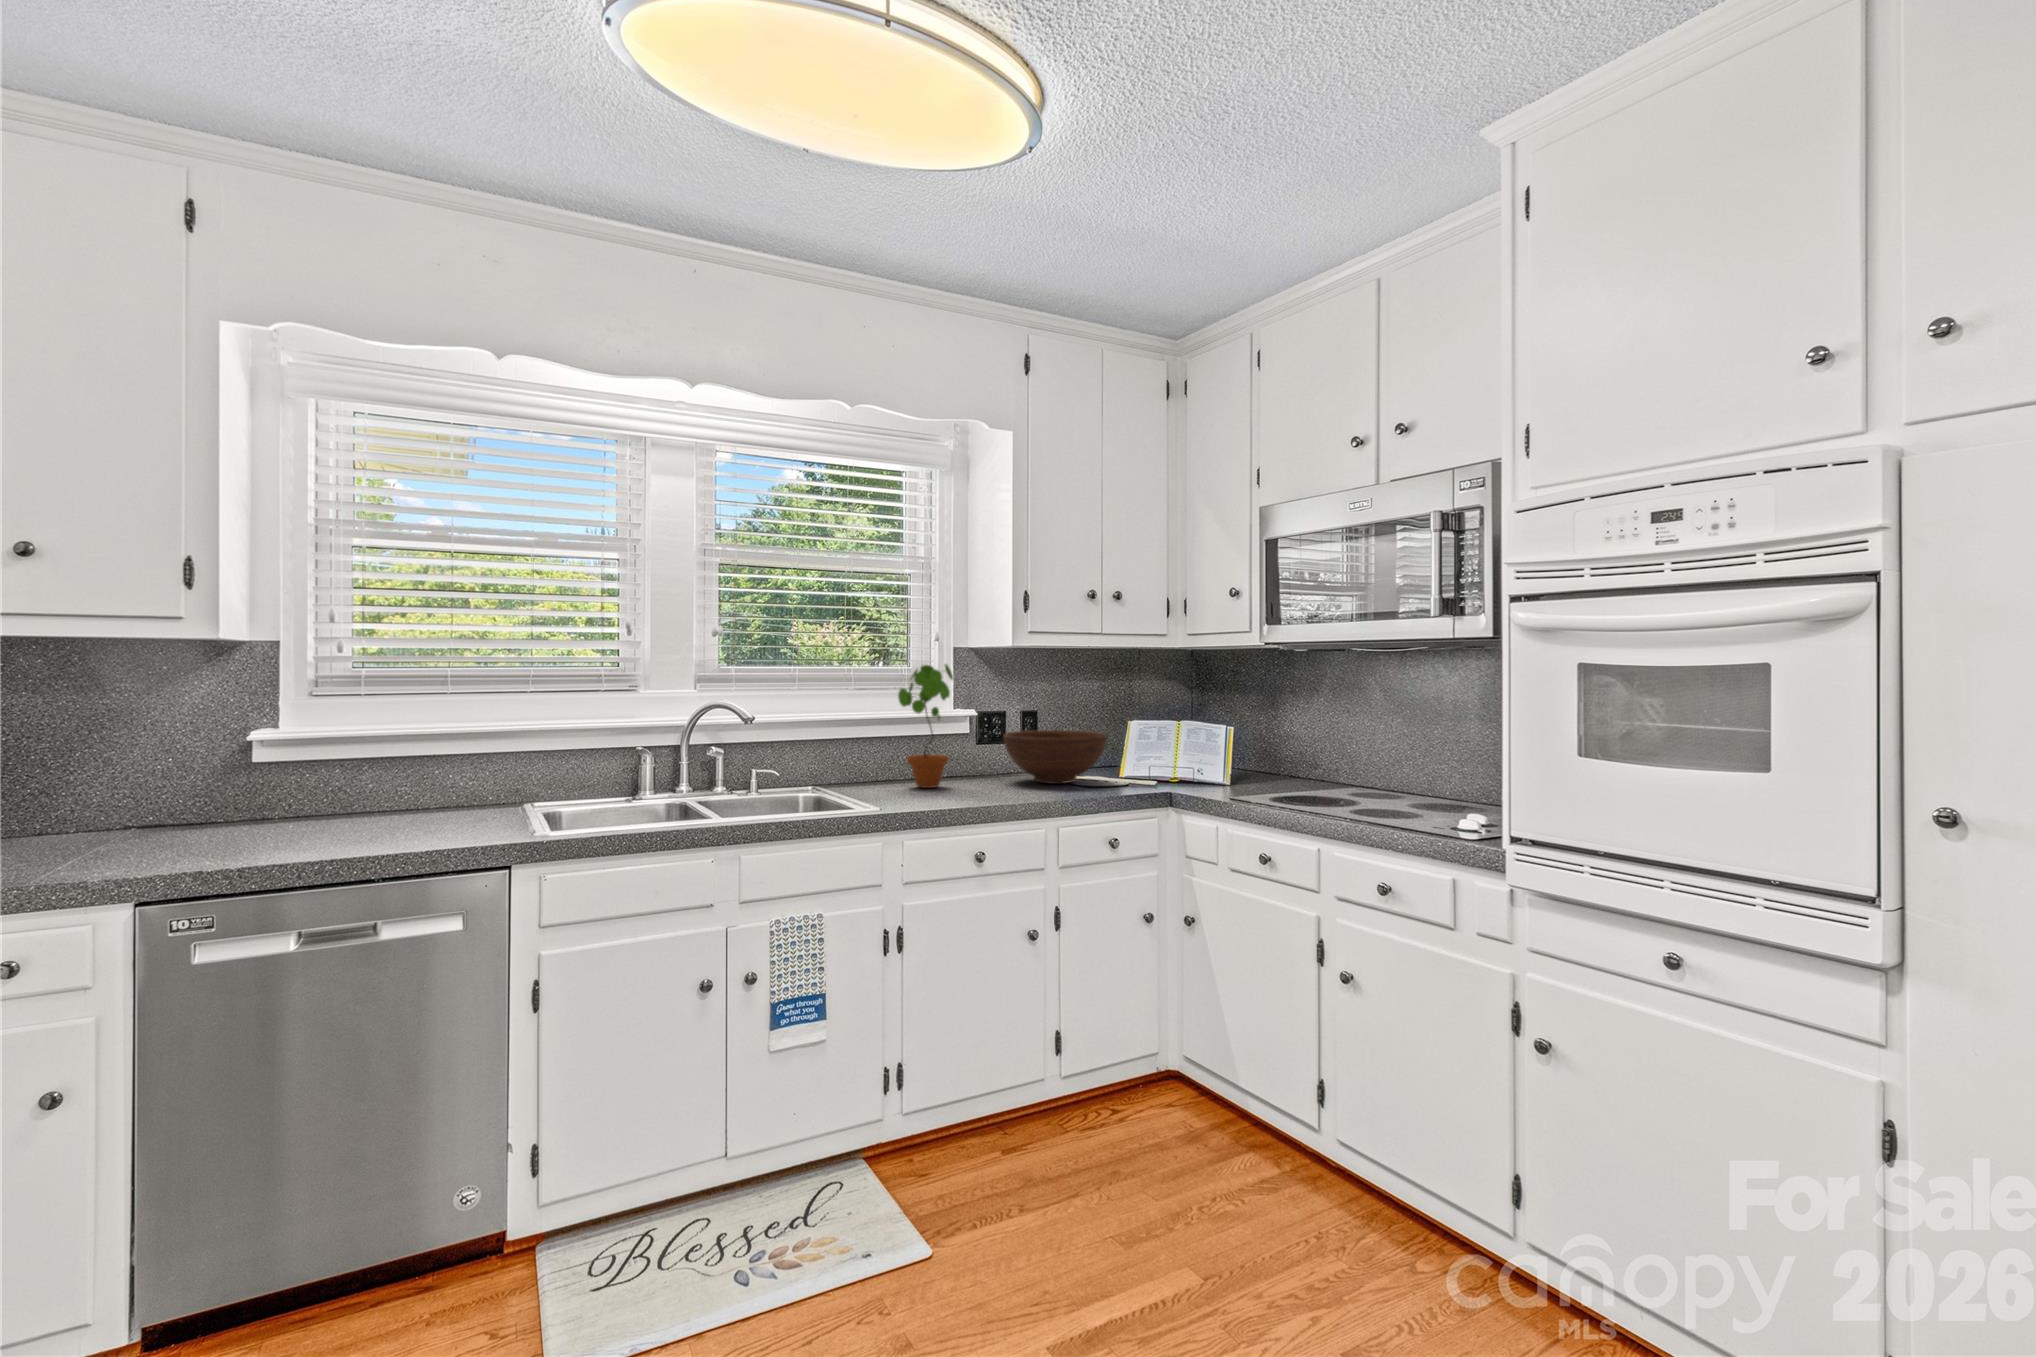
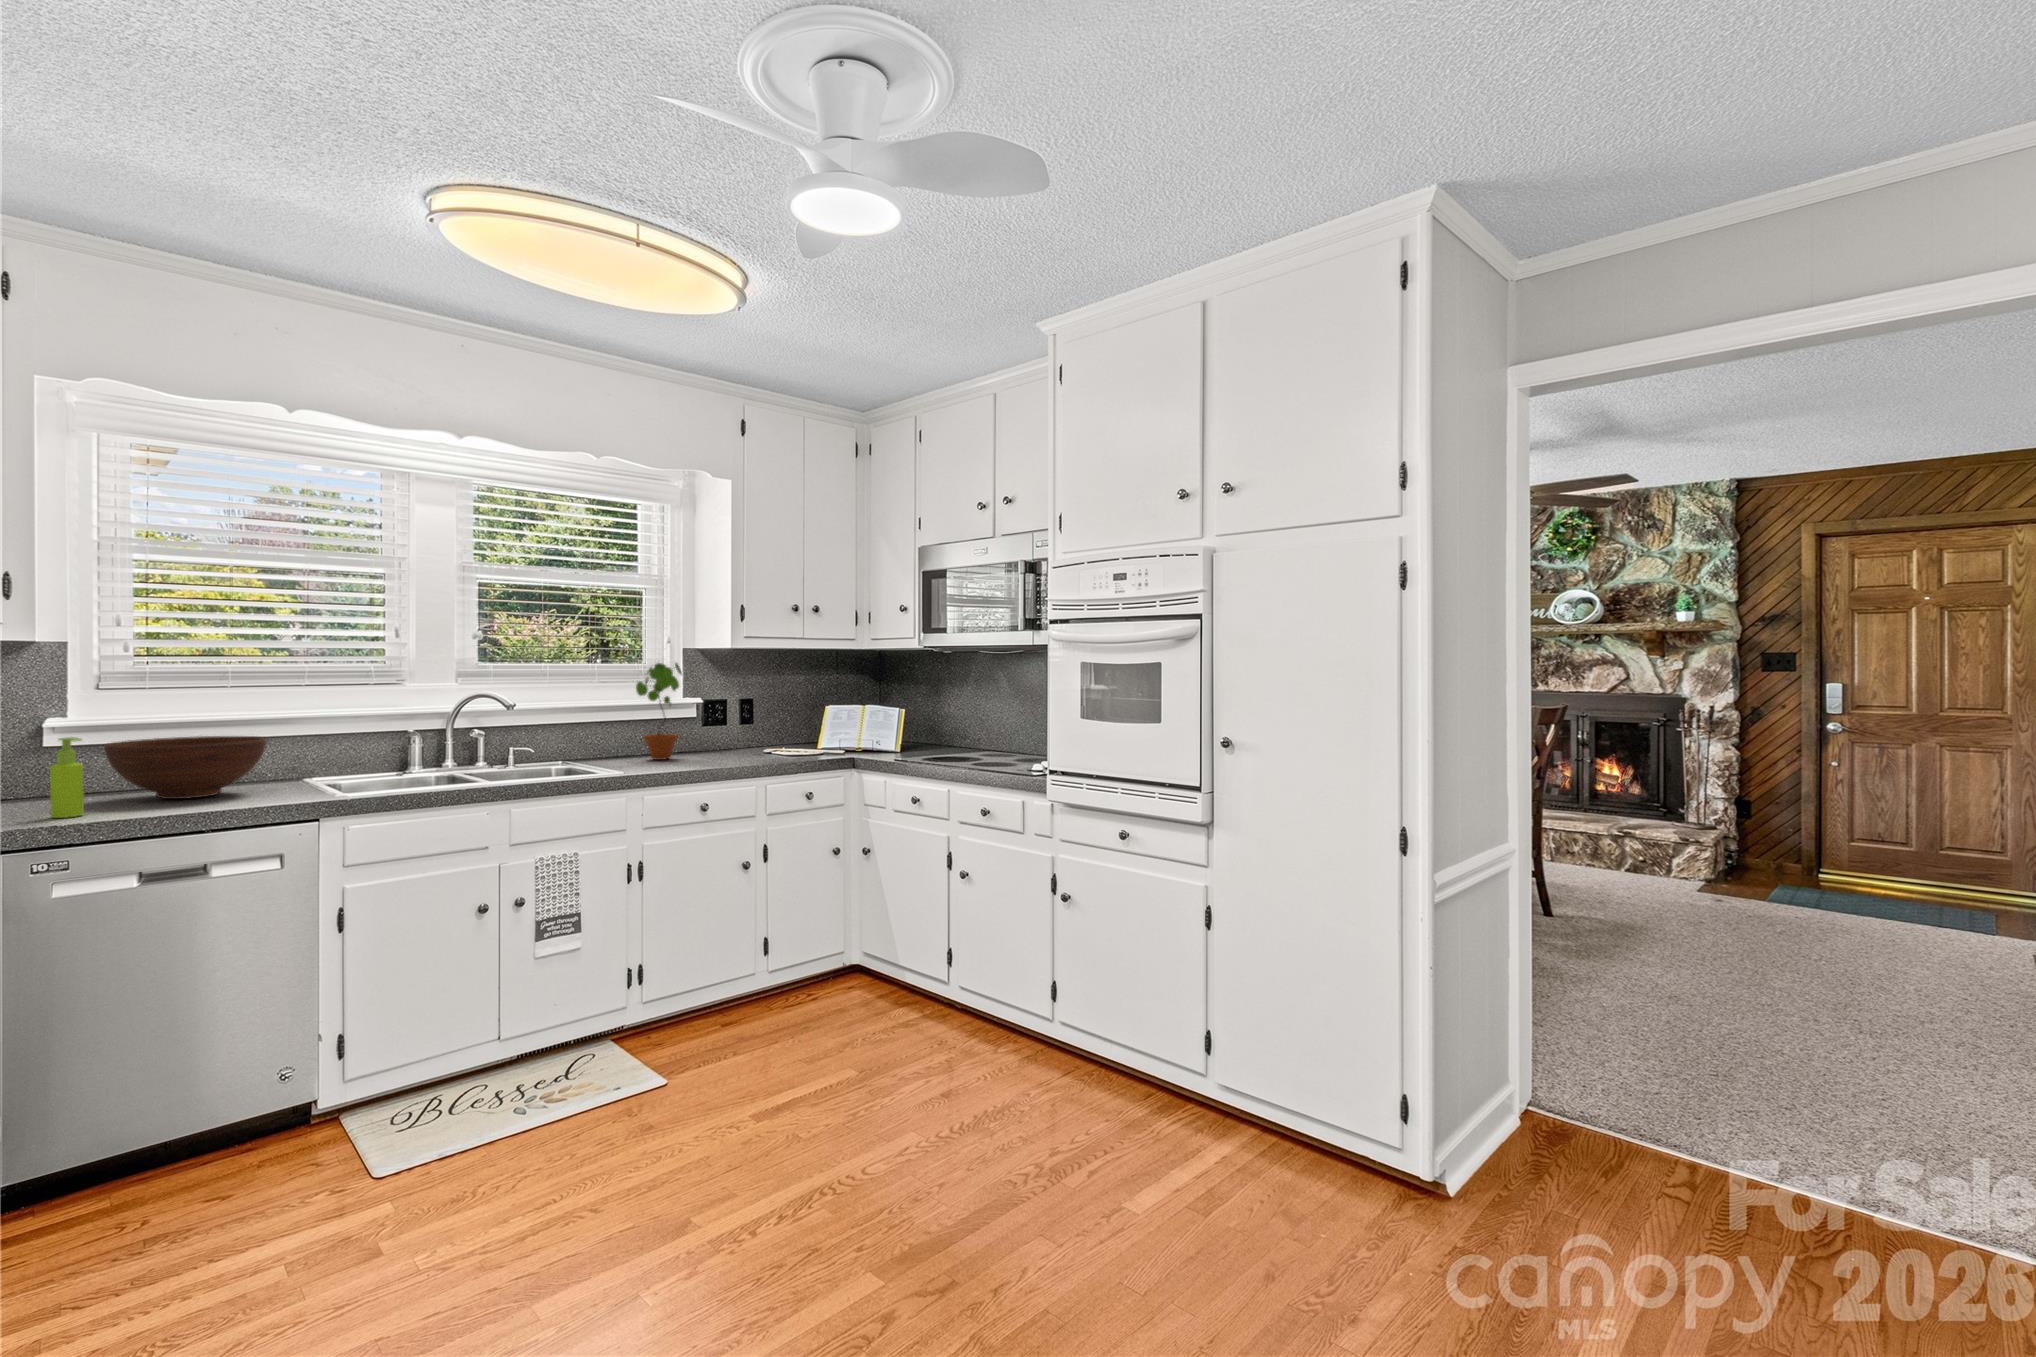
fruit bowl: present [1004,730,1107,784] -> present [104,736,266,799]
soap dispenser: none [219,756,256,856] -> present [50,737,84,818]

